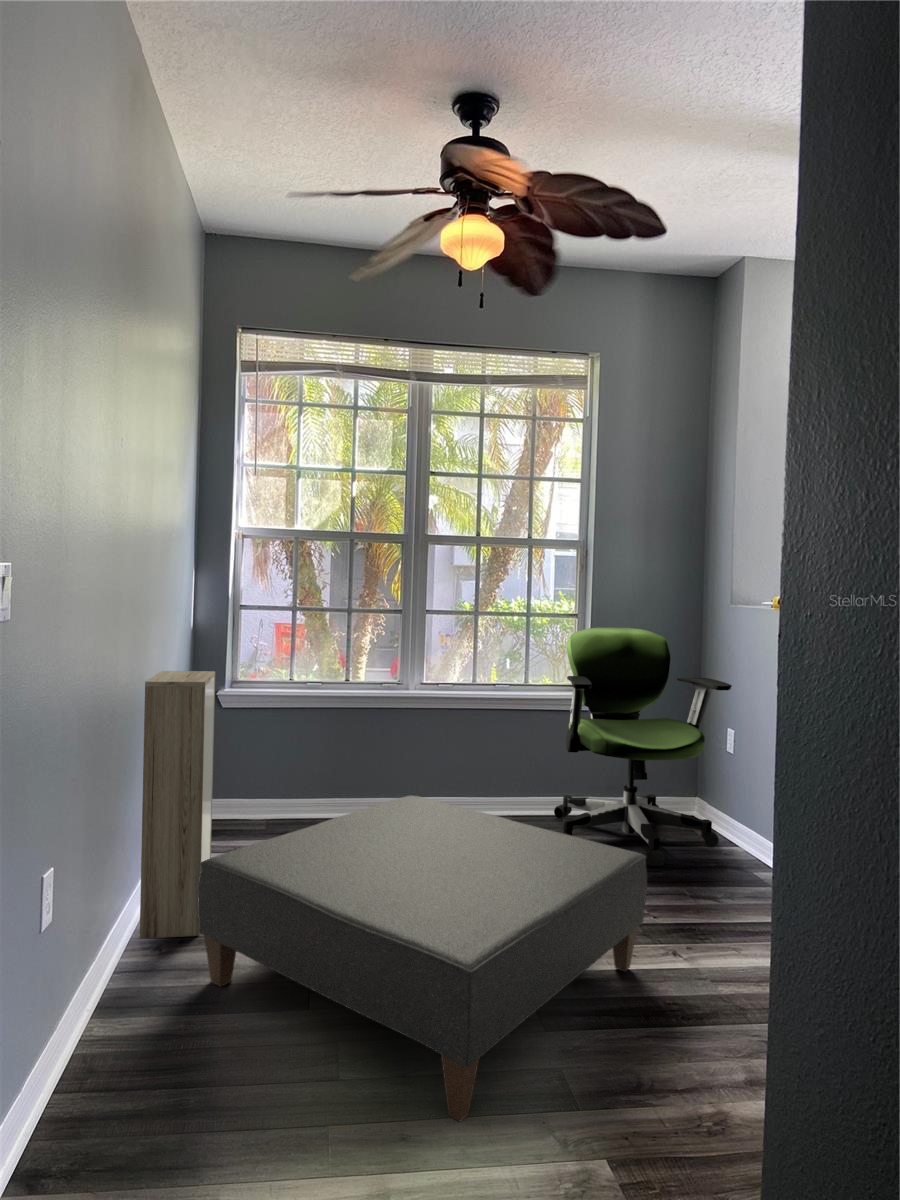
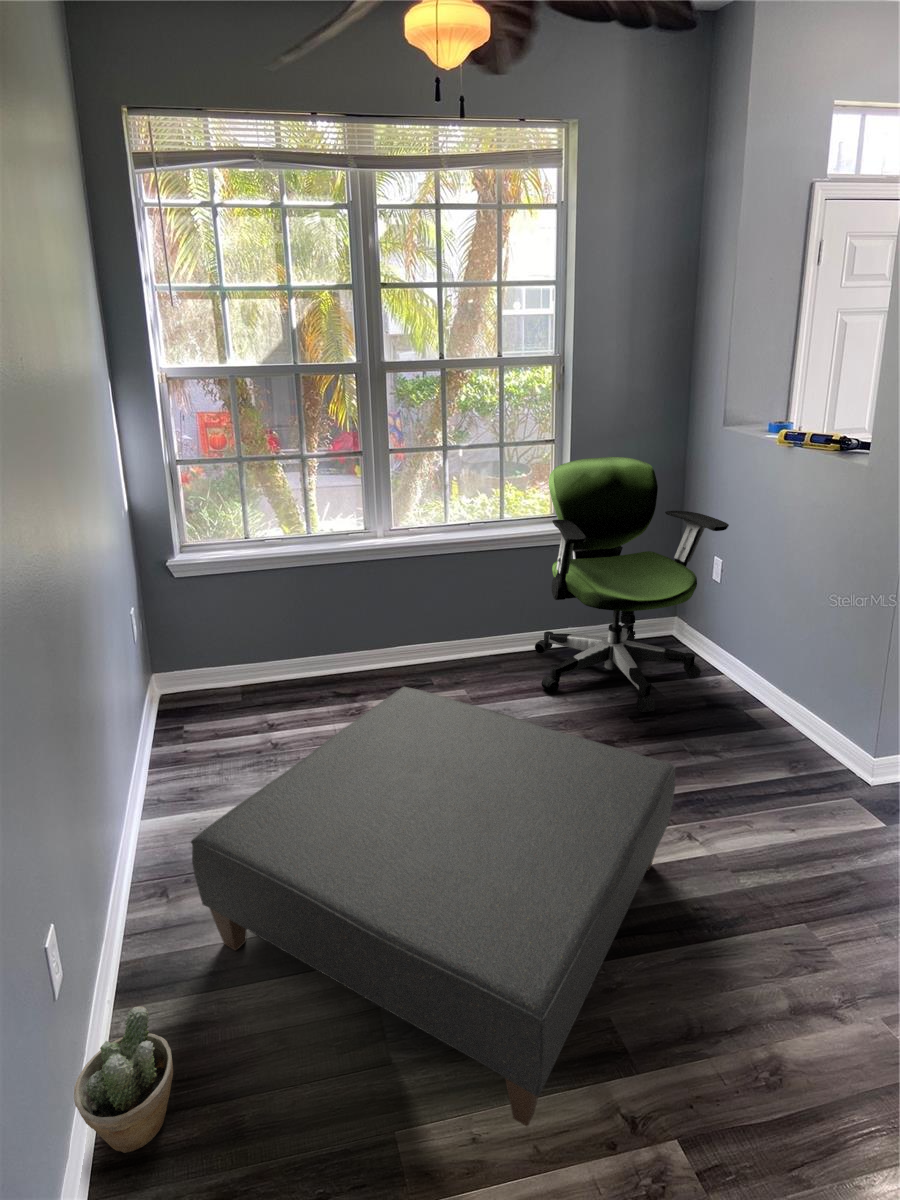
storage cabinet: present [140,671,215,939] -> none [78,587,203,886]
potted plant: none [69,963,154,1097] -> present [73,1007,173,1153]

